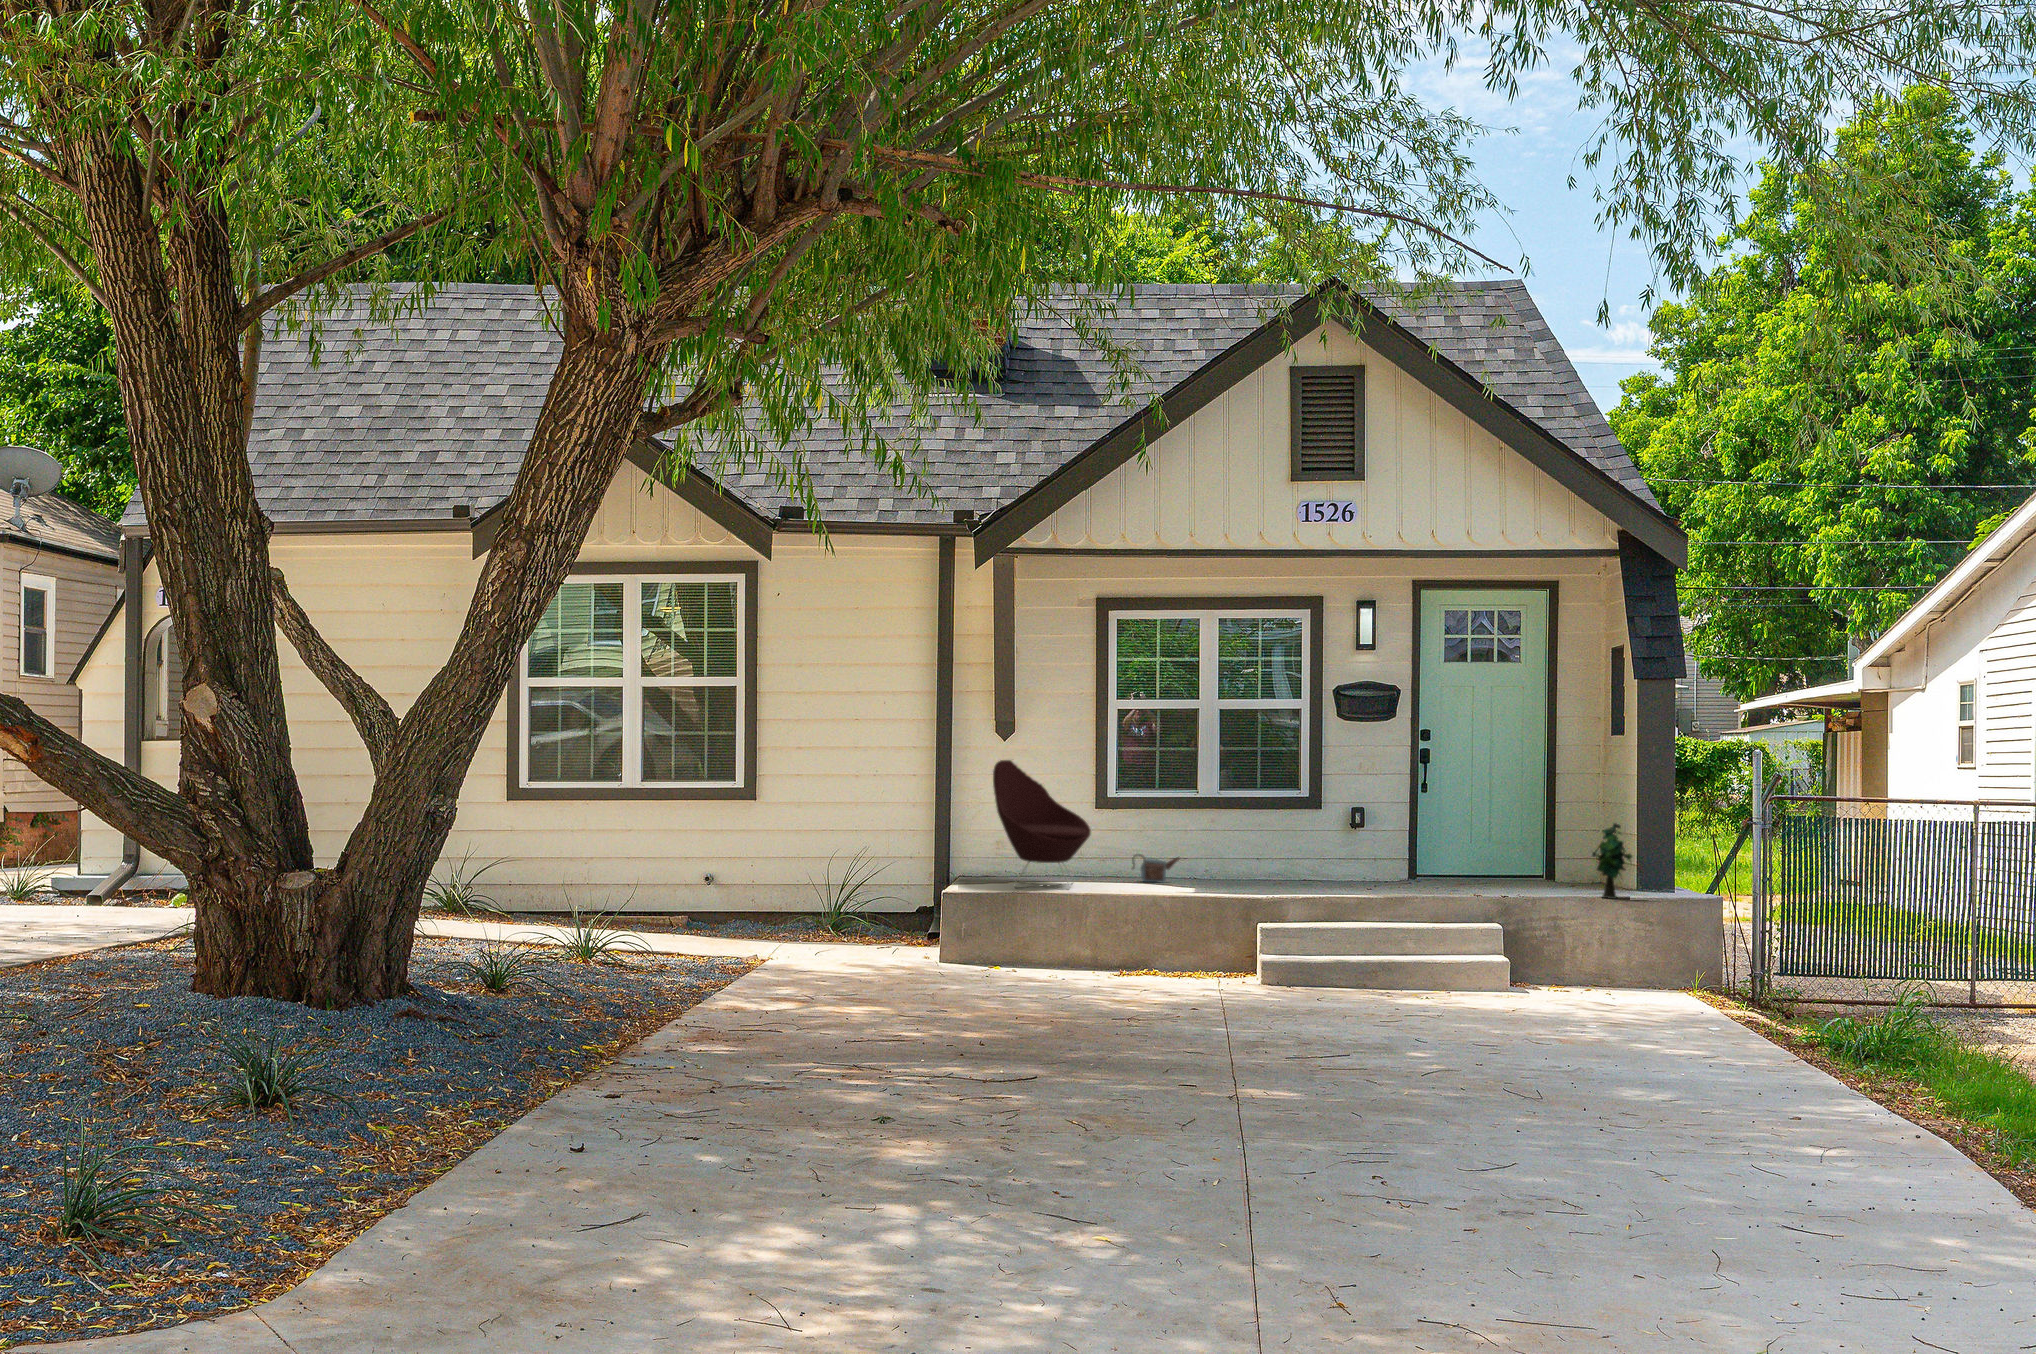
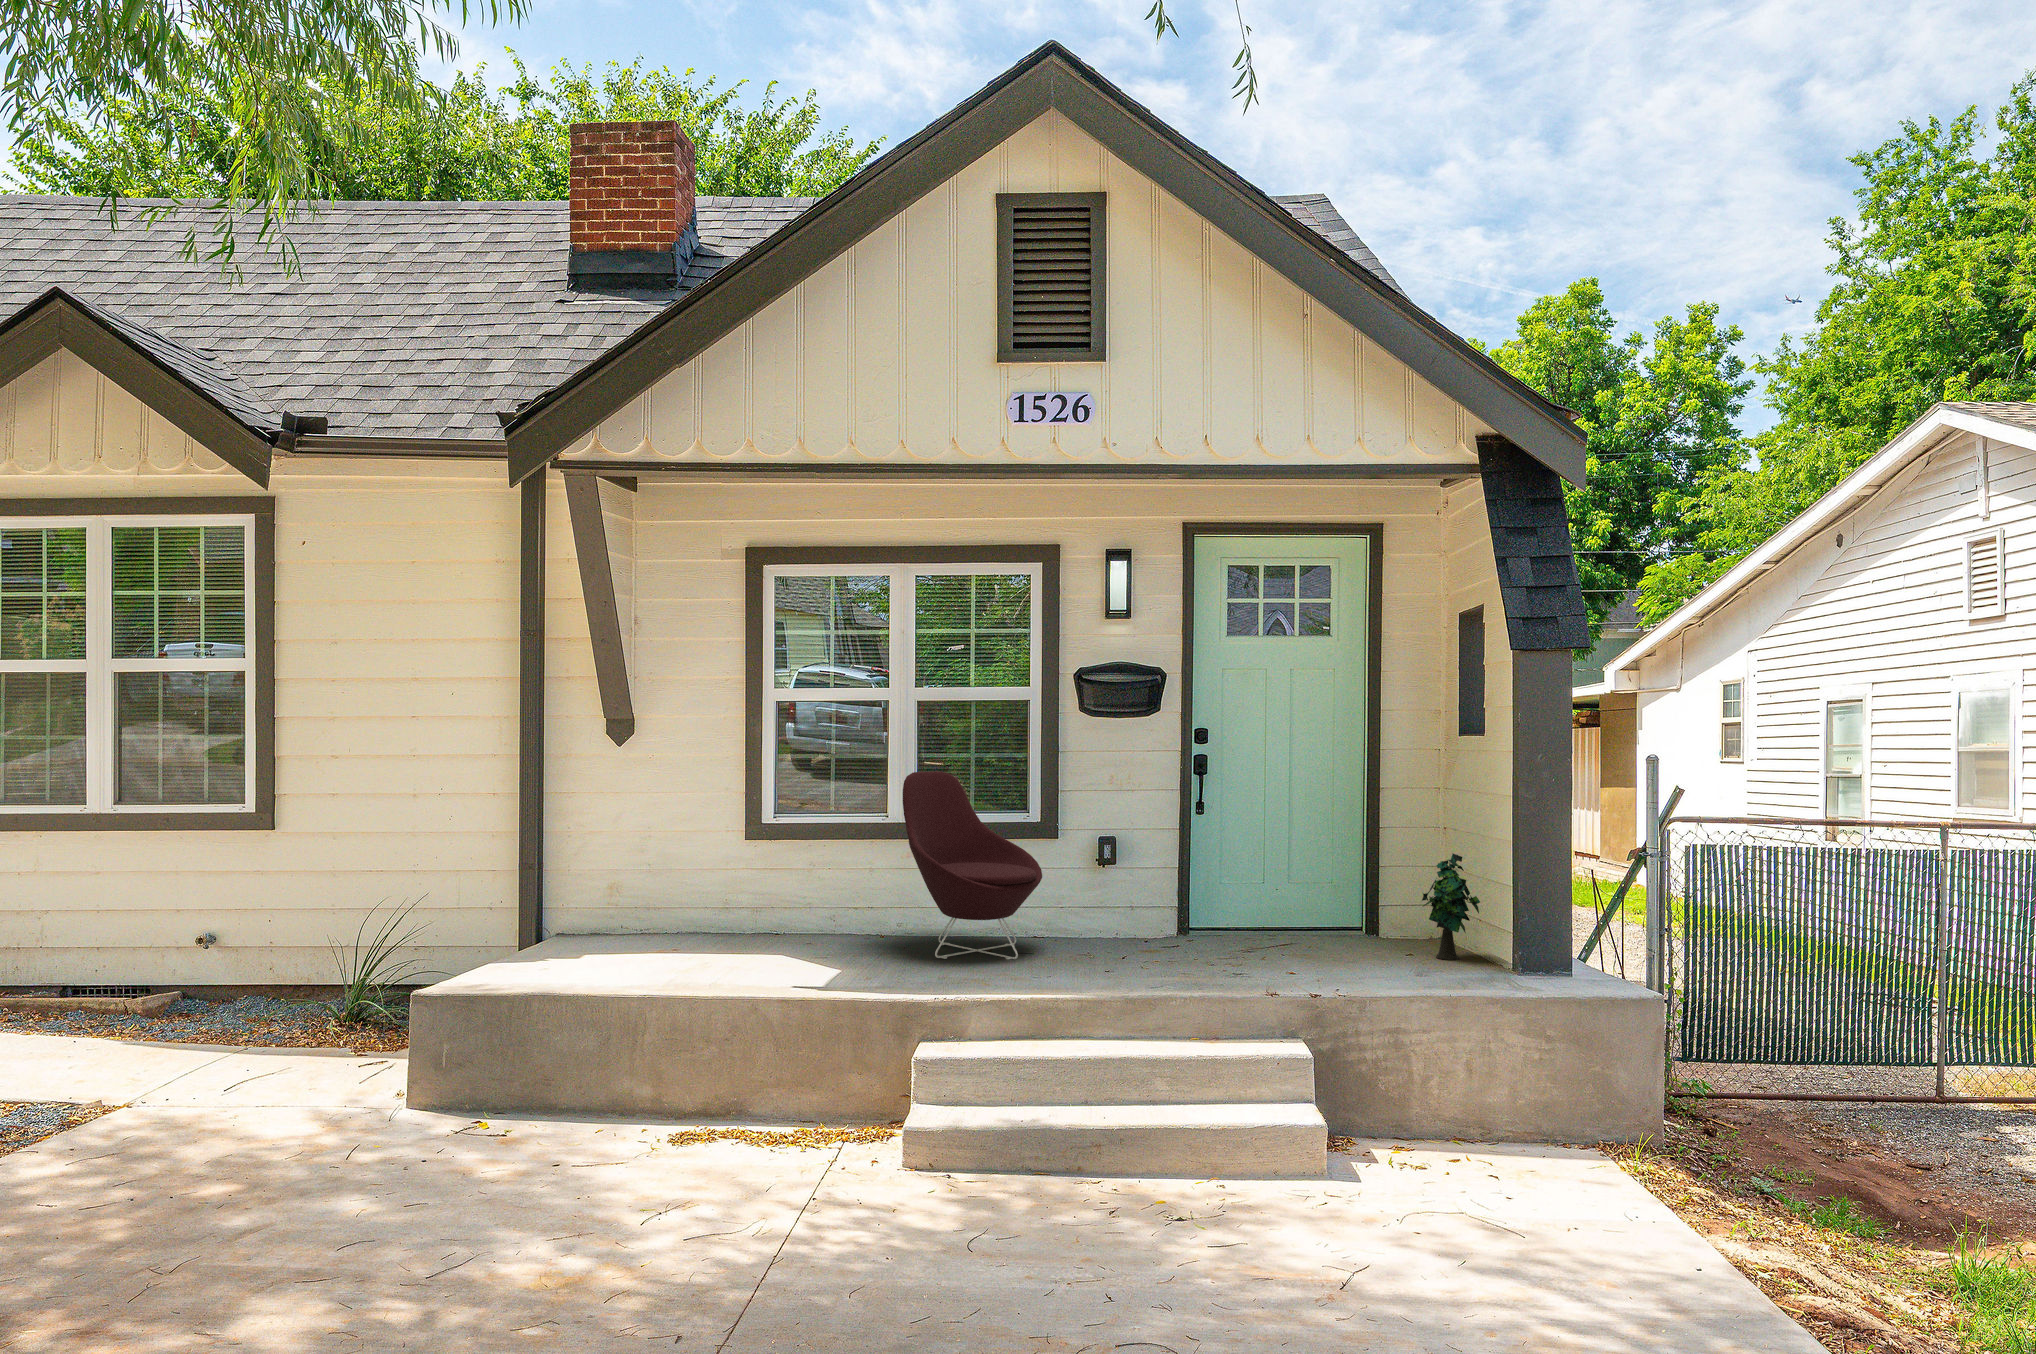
chair: present [993,760,1091,890] -> present [903,771,1042,959]
watering can: present [1132,854,1180,883] -> none [798,900,867,940]

